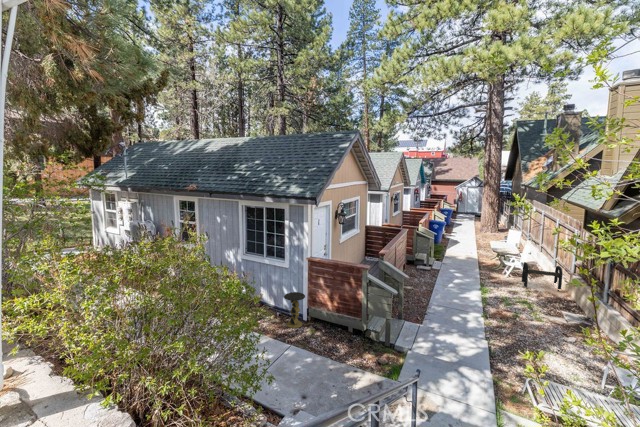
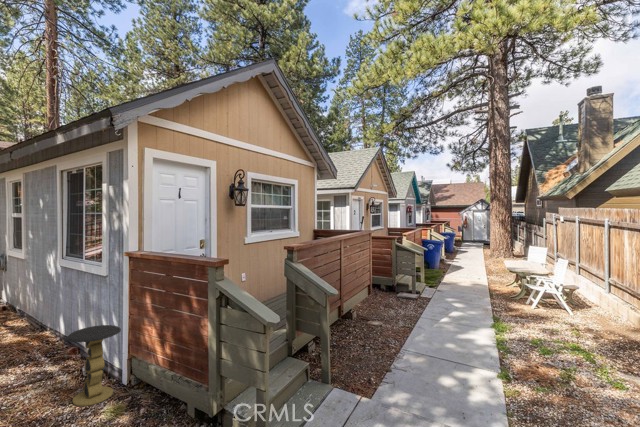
bench: present [522,262,563,291] -> none [560,281,633,329]

